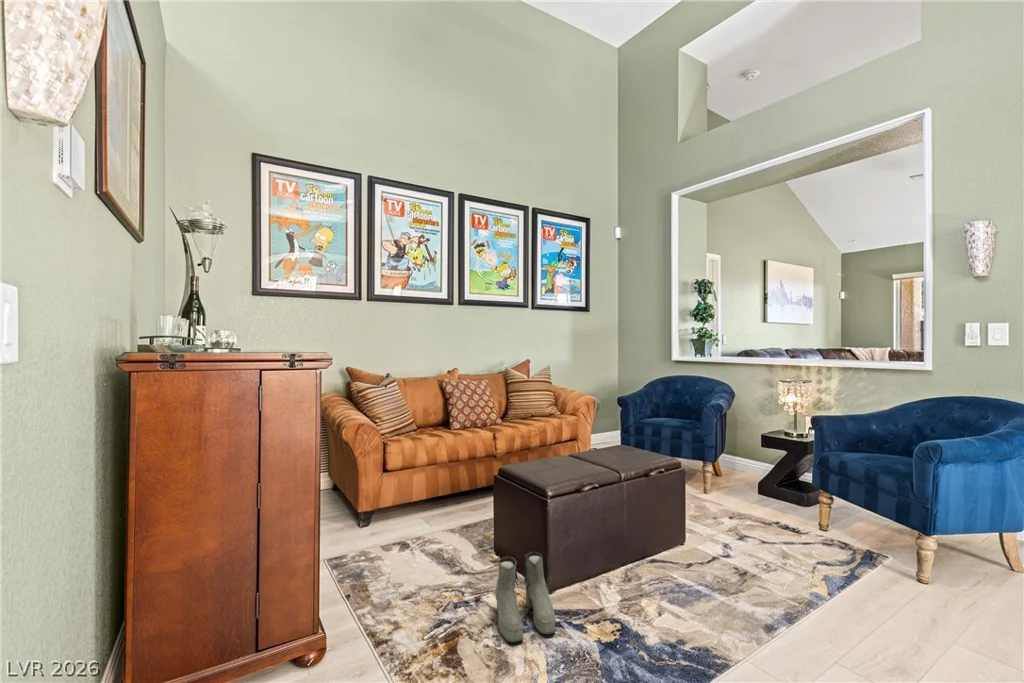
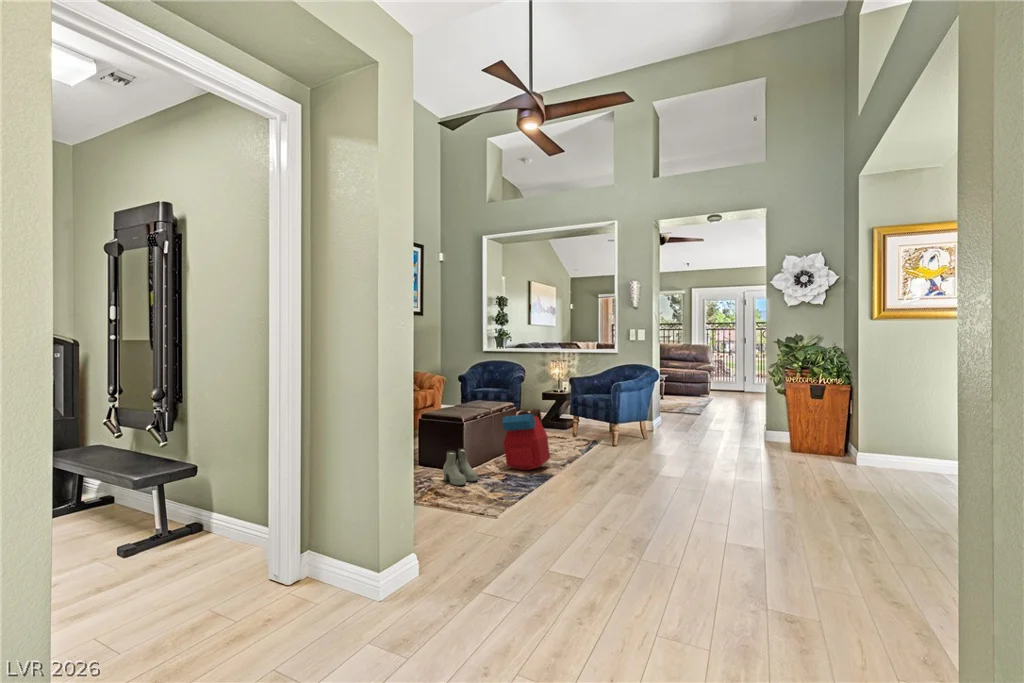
backpack: none [626,483,737,627] -> present [502,409,550,470]

